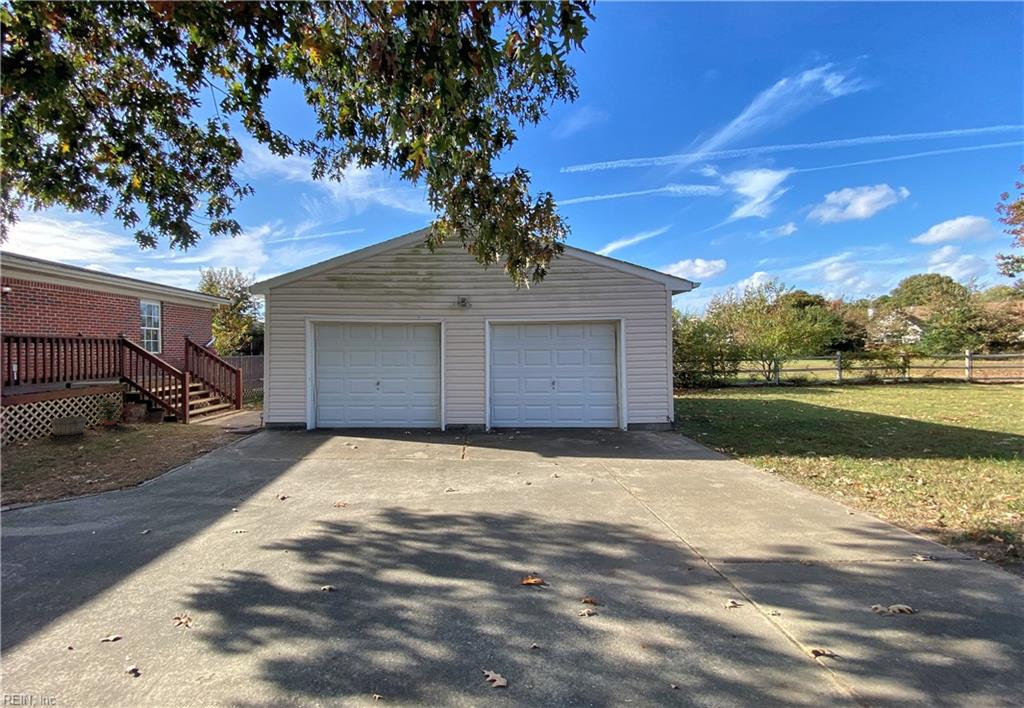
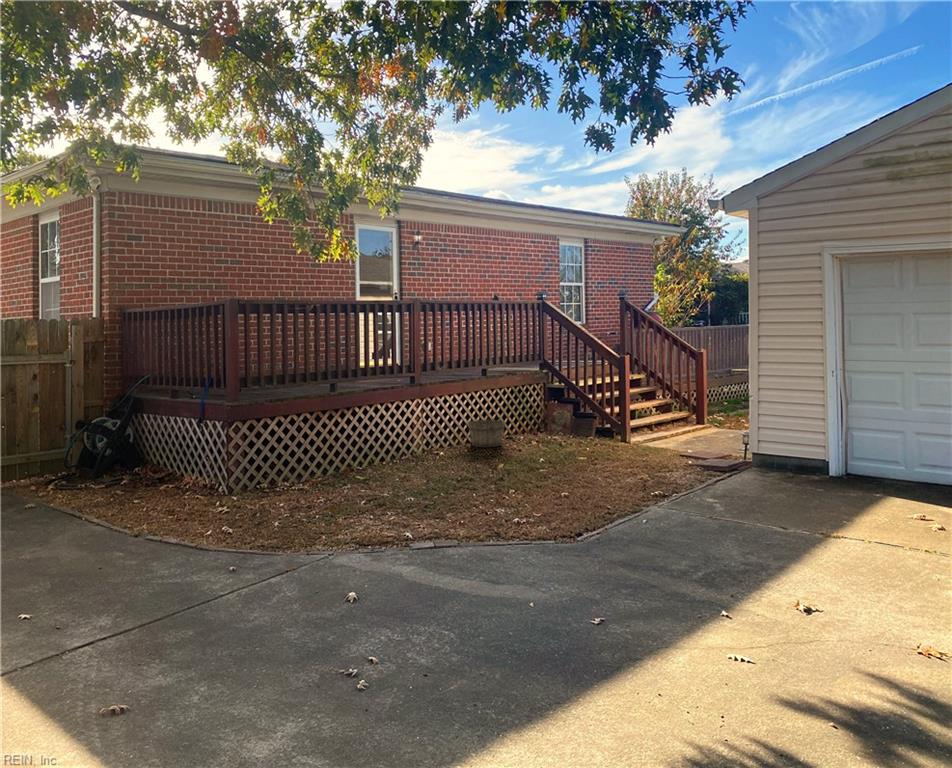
decorative plant: present [96,398,120,425] -> none [513,393,544,436]

